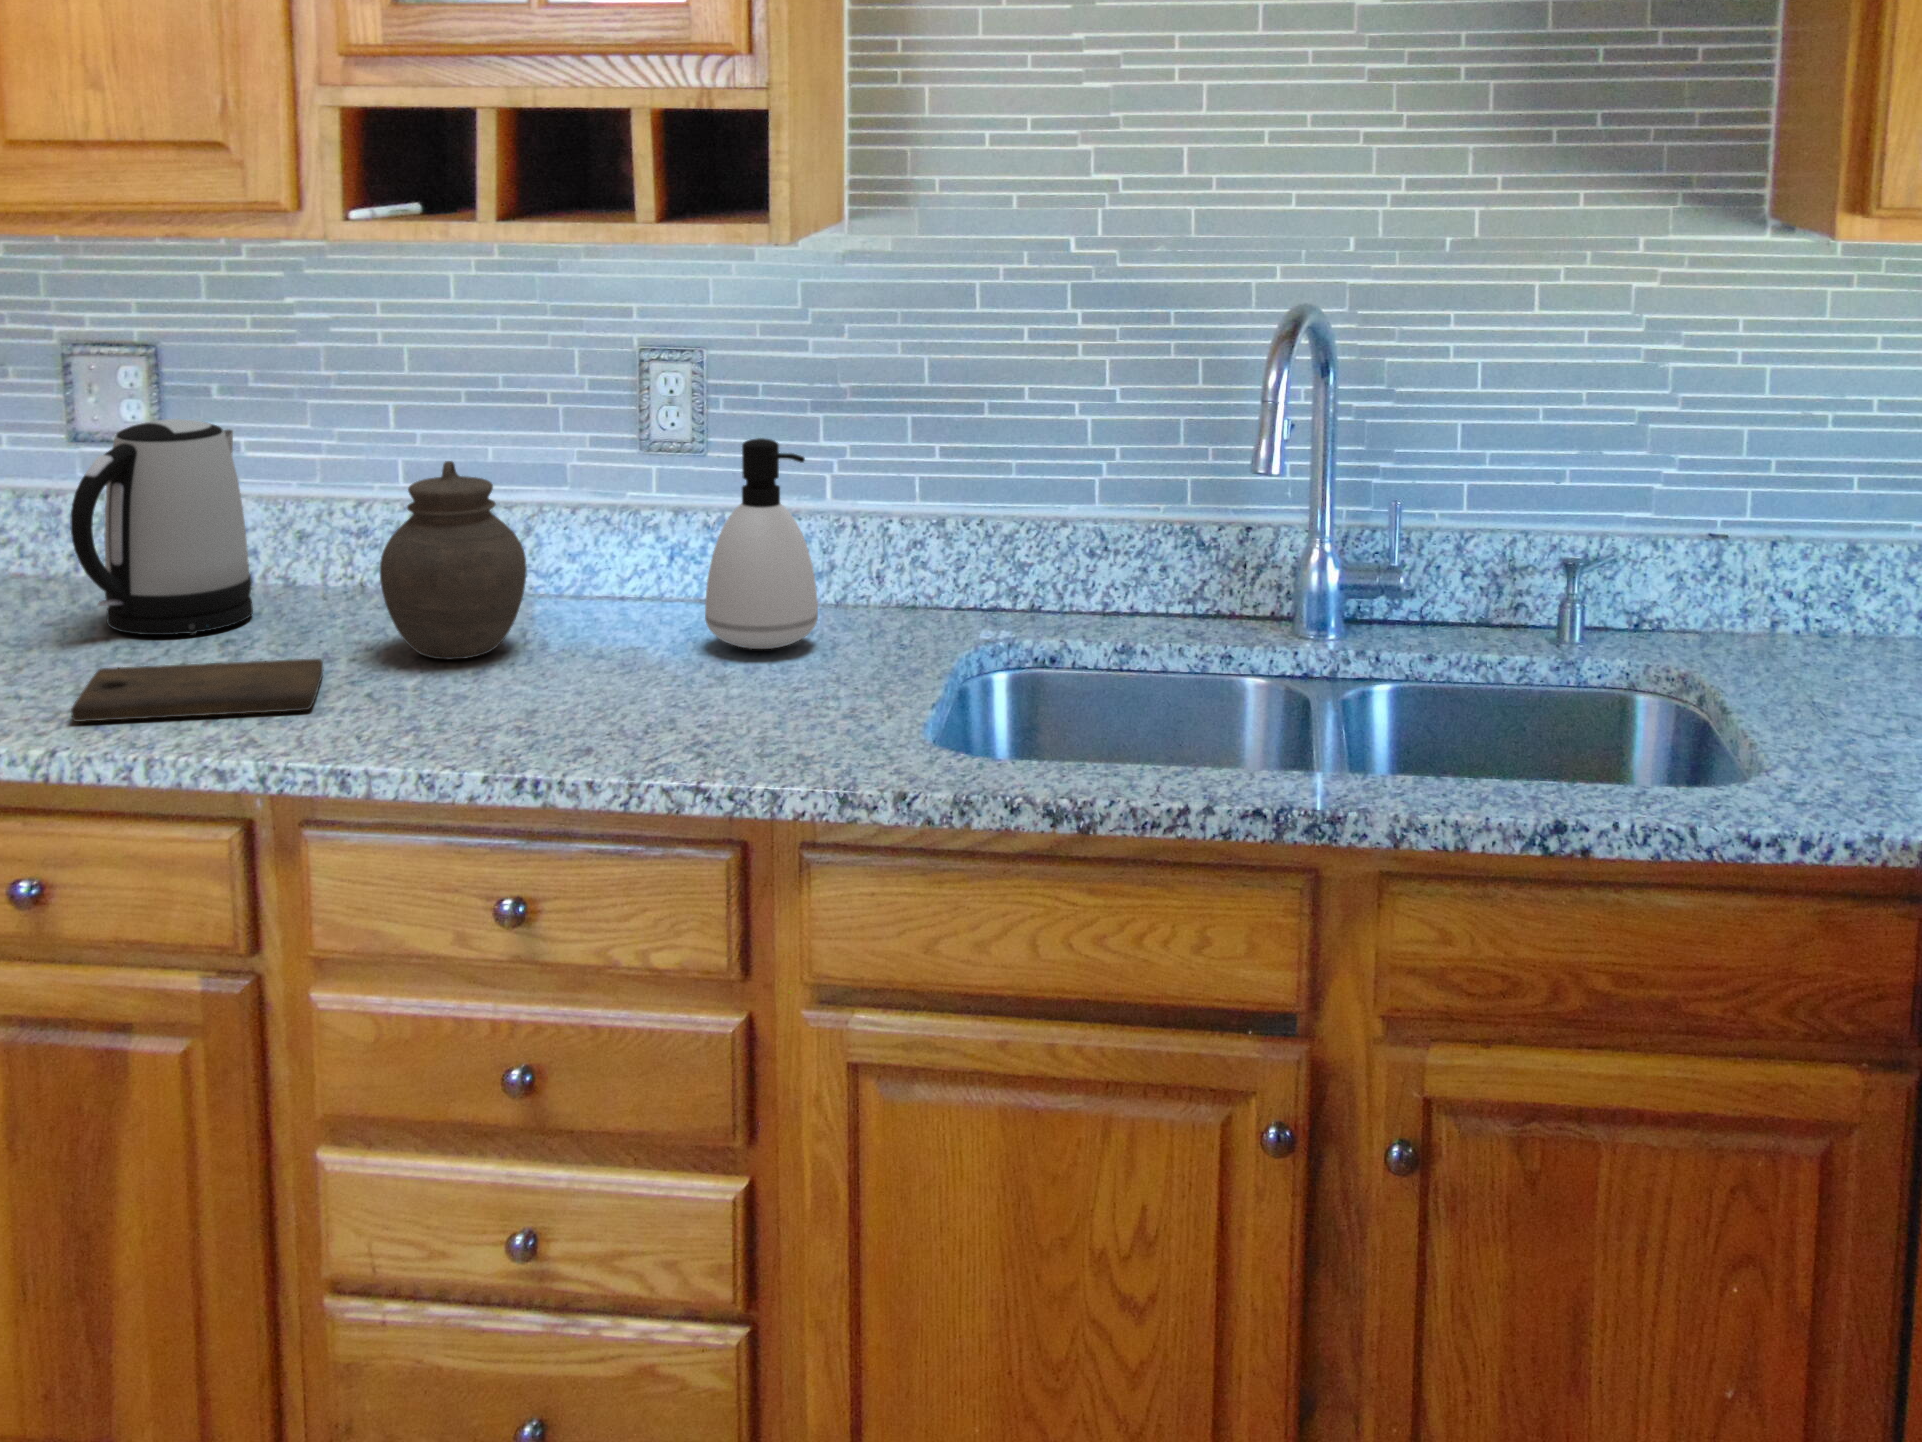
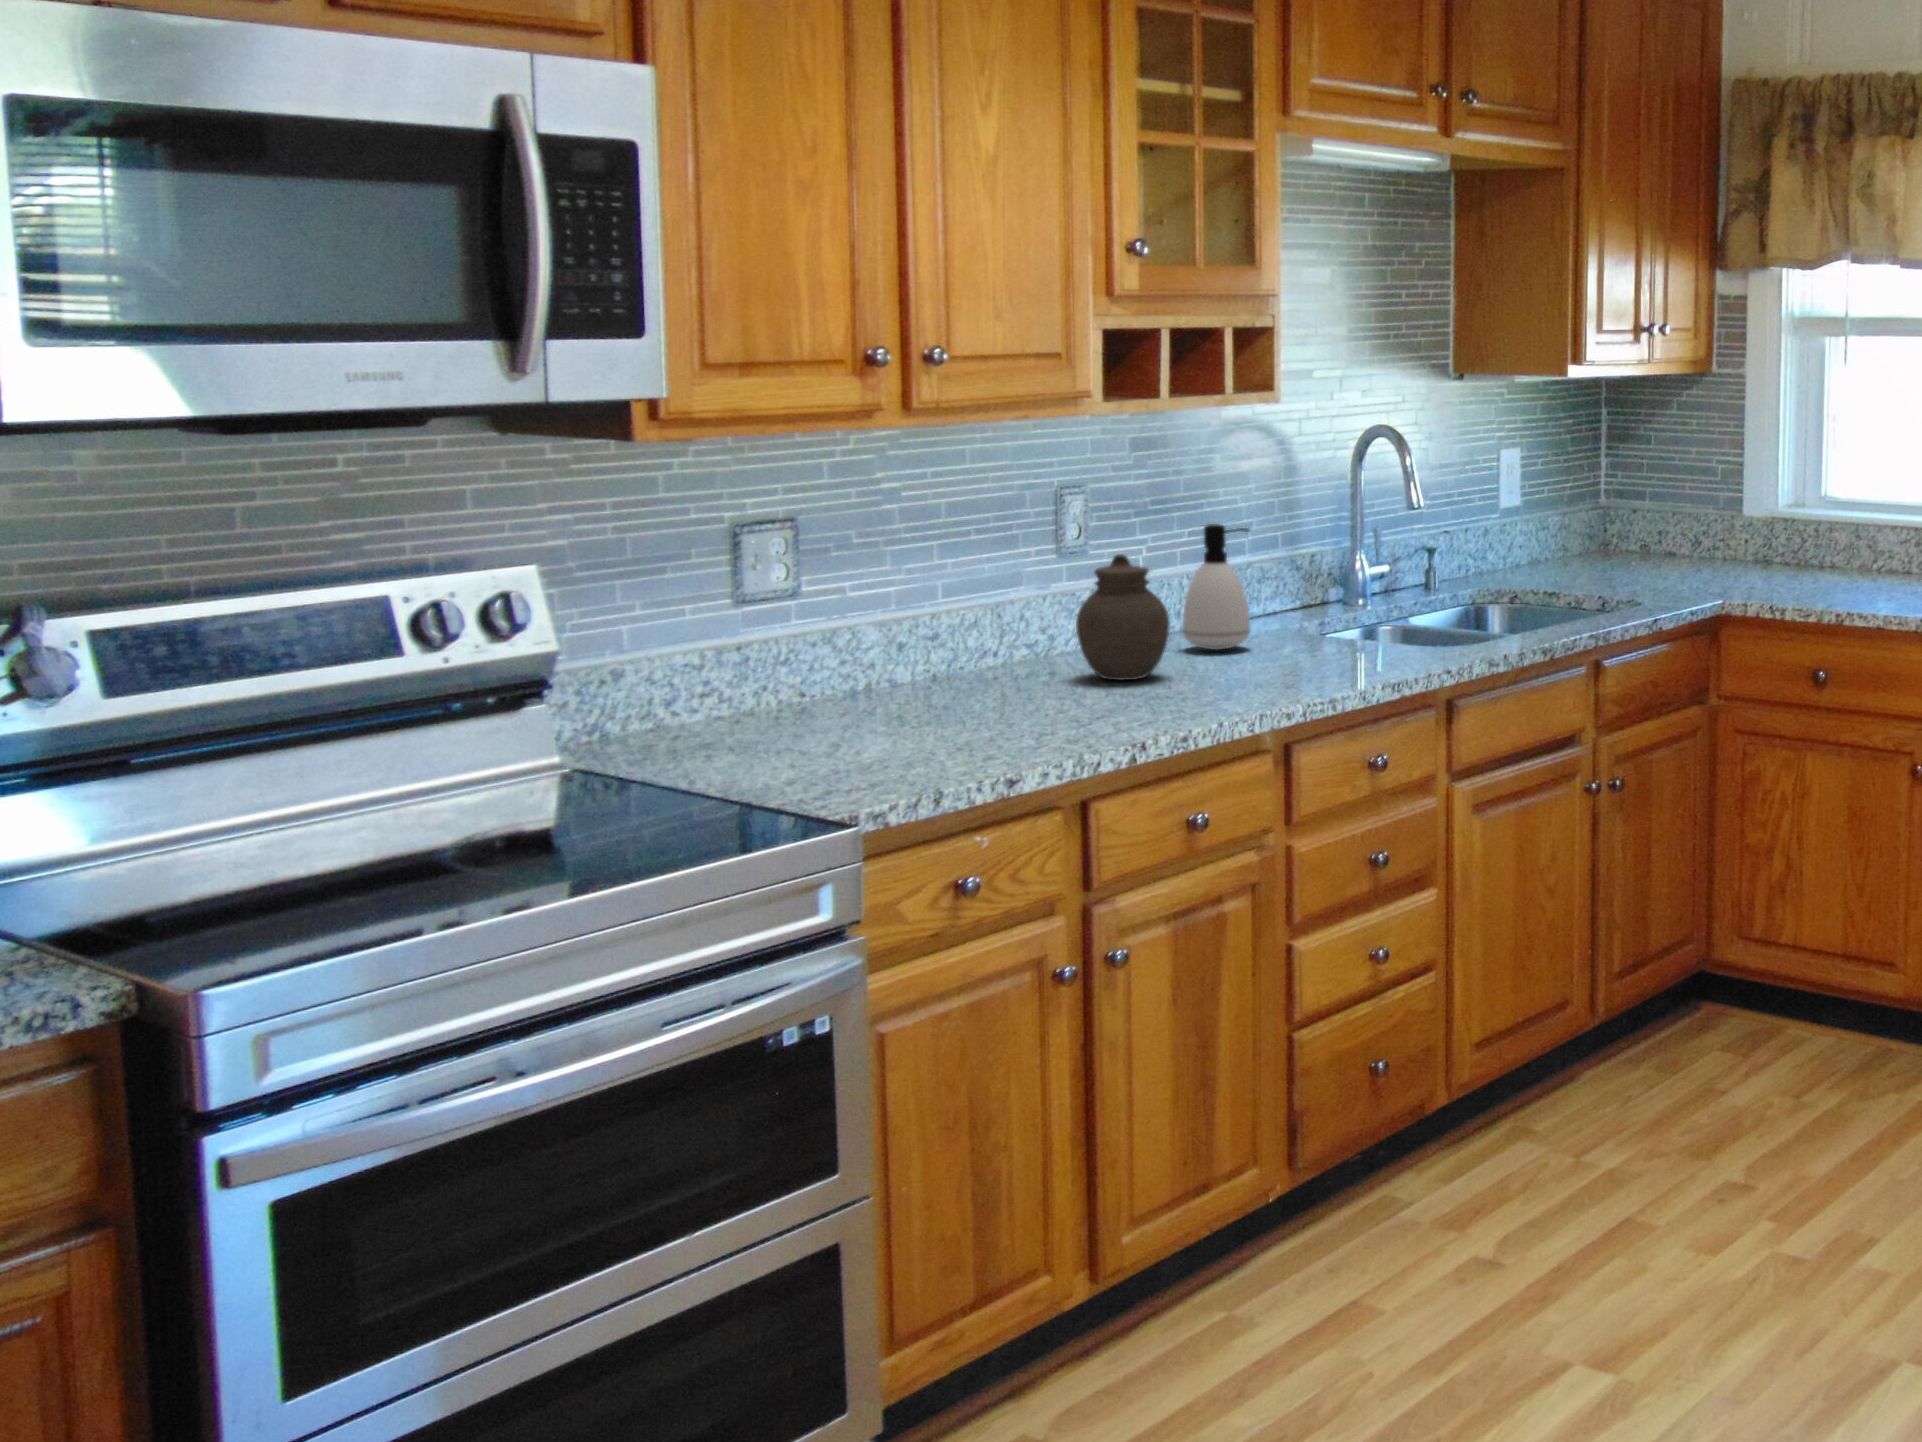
kettle: present [71,419,253,635] -> none [880,558,983,711]
cutting board: present [71,659,324,722] -> none [1061,683,1201,720]

